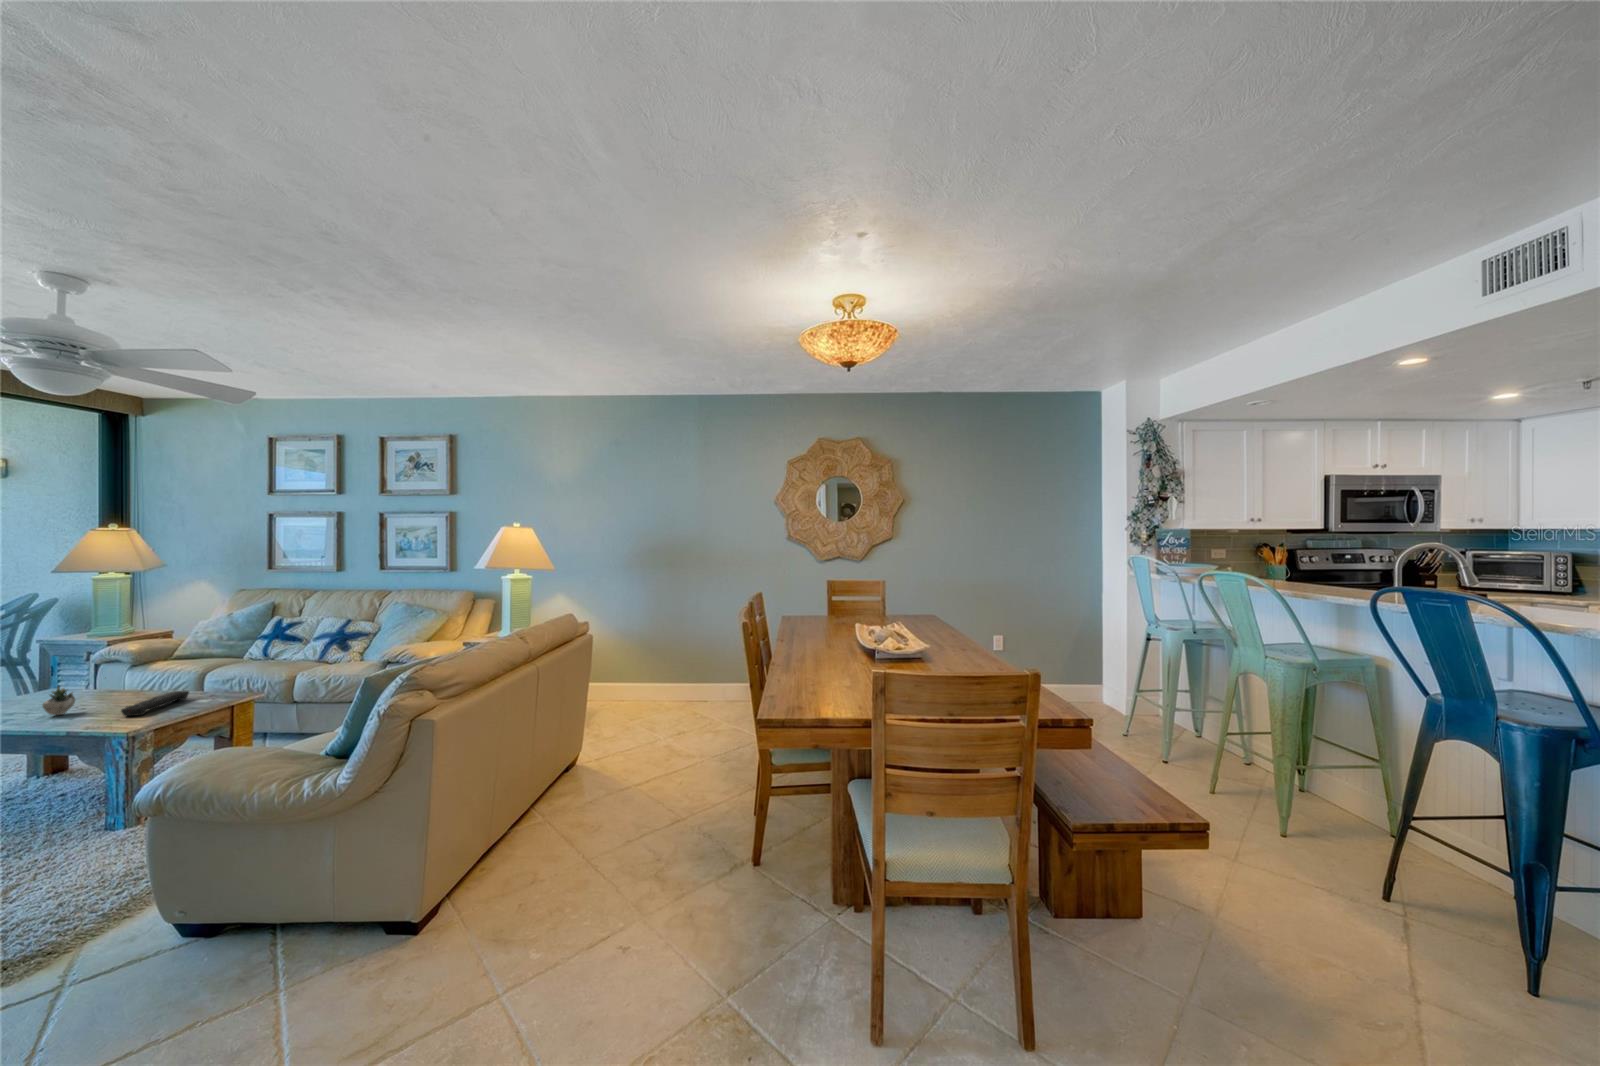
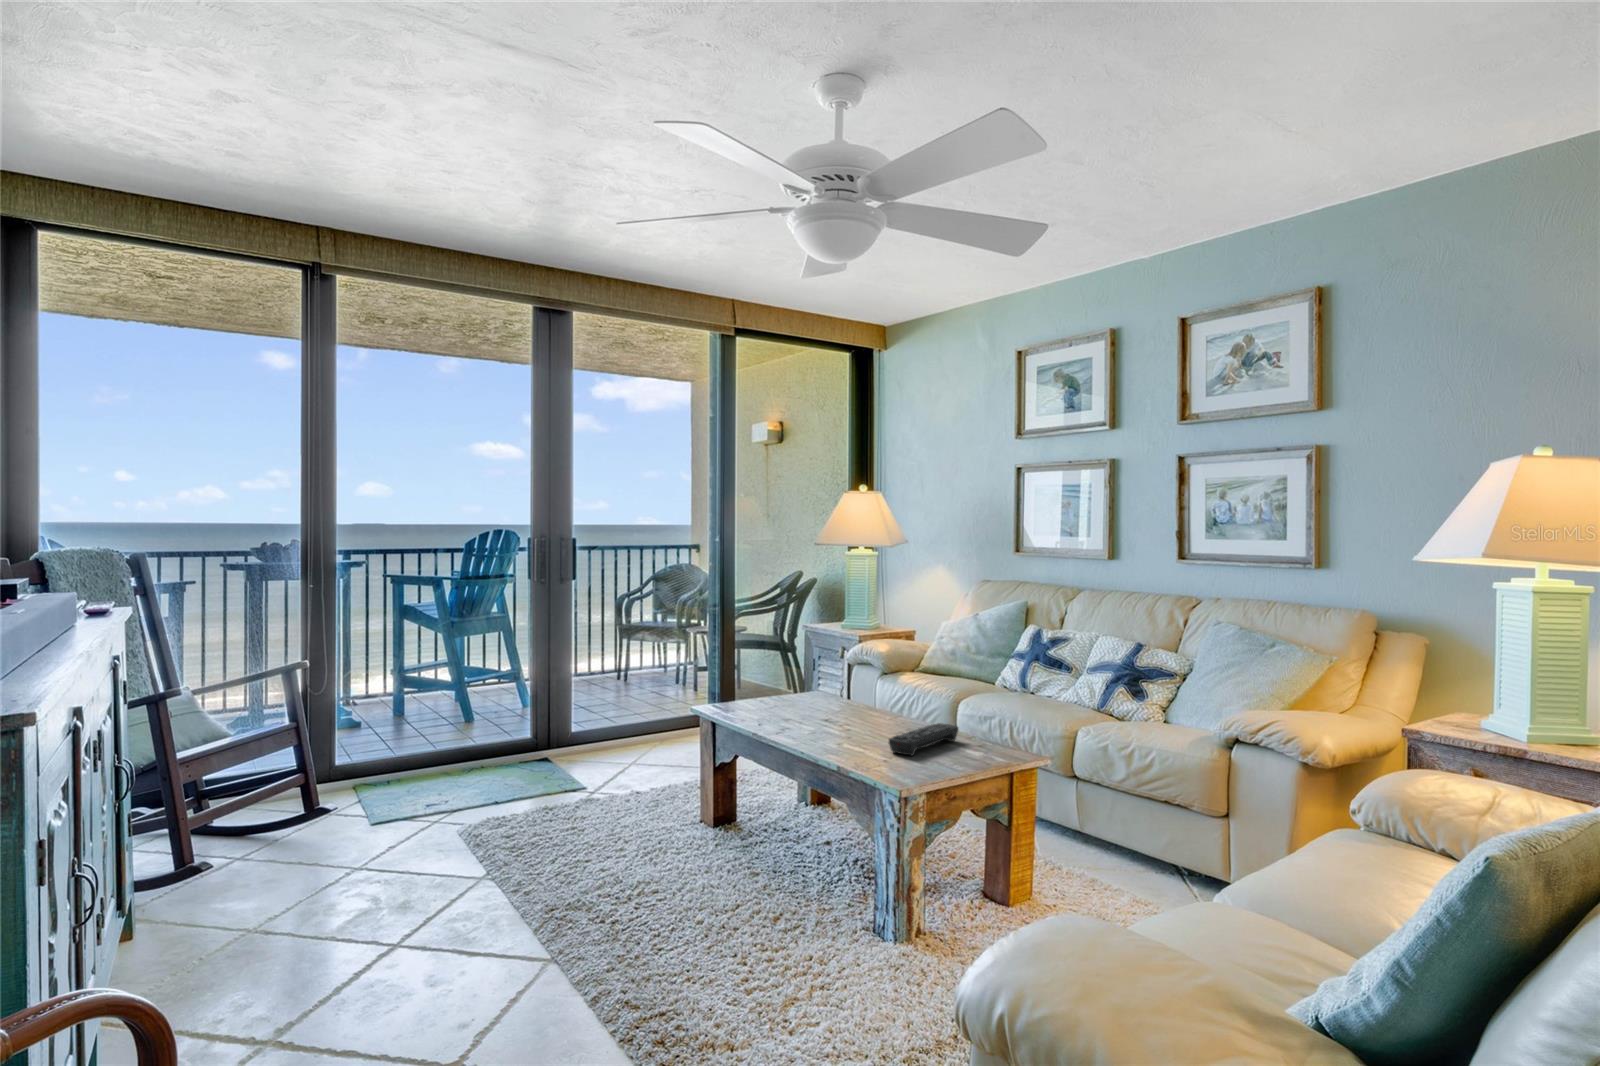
succulent plant: present [42,687,75,715] -> none [813,683,872,728]

